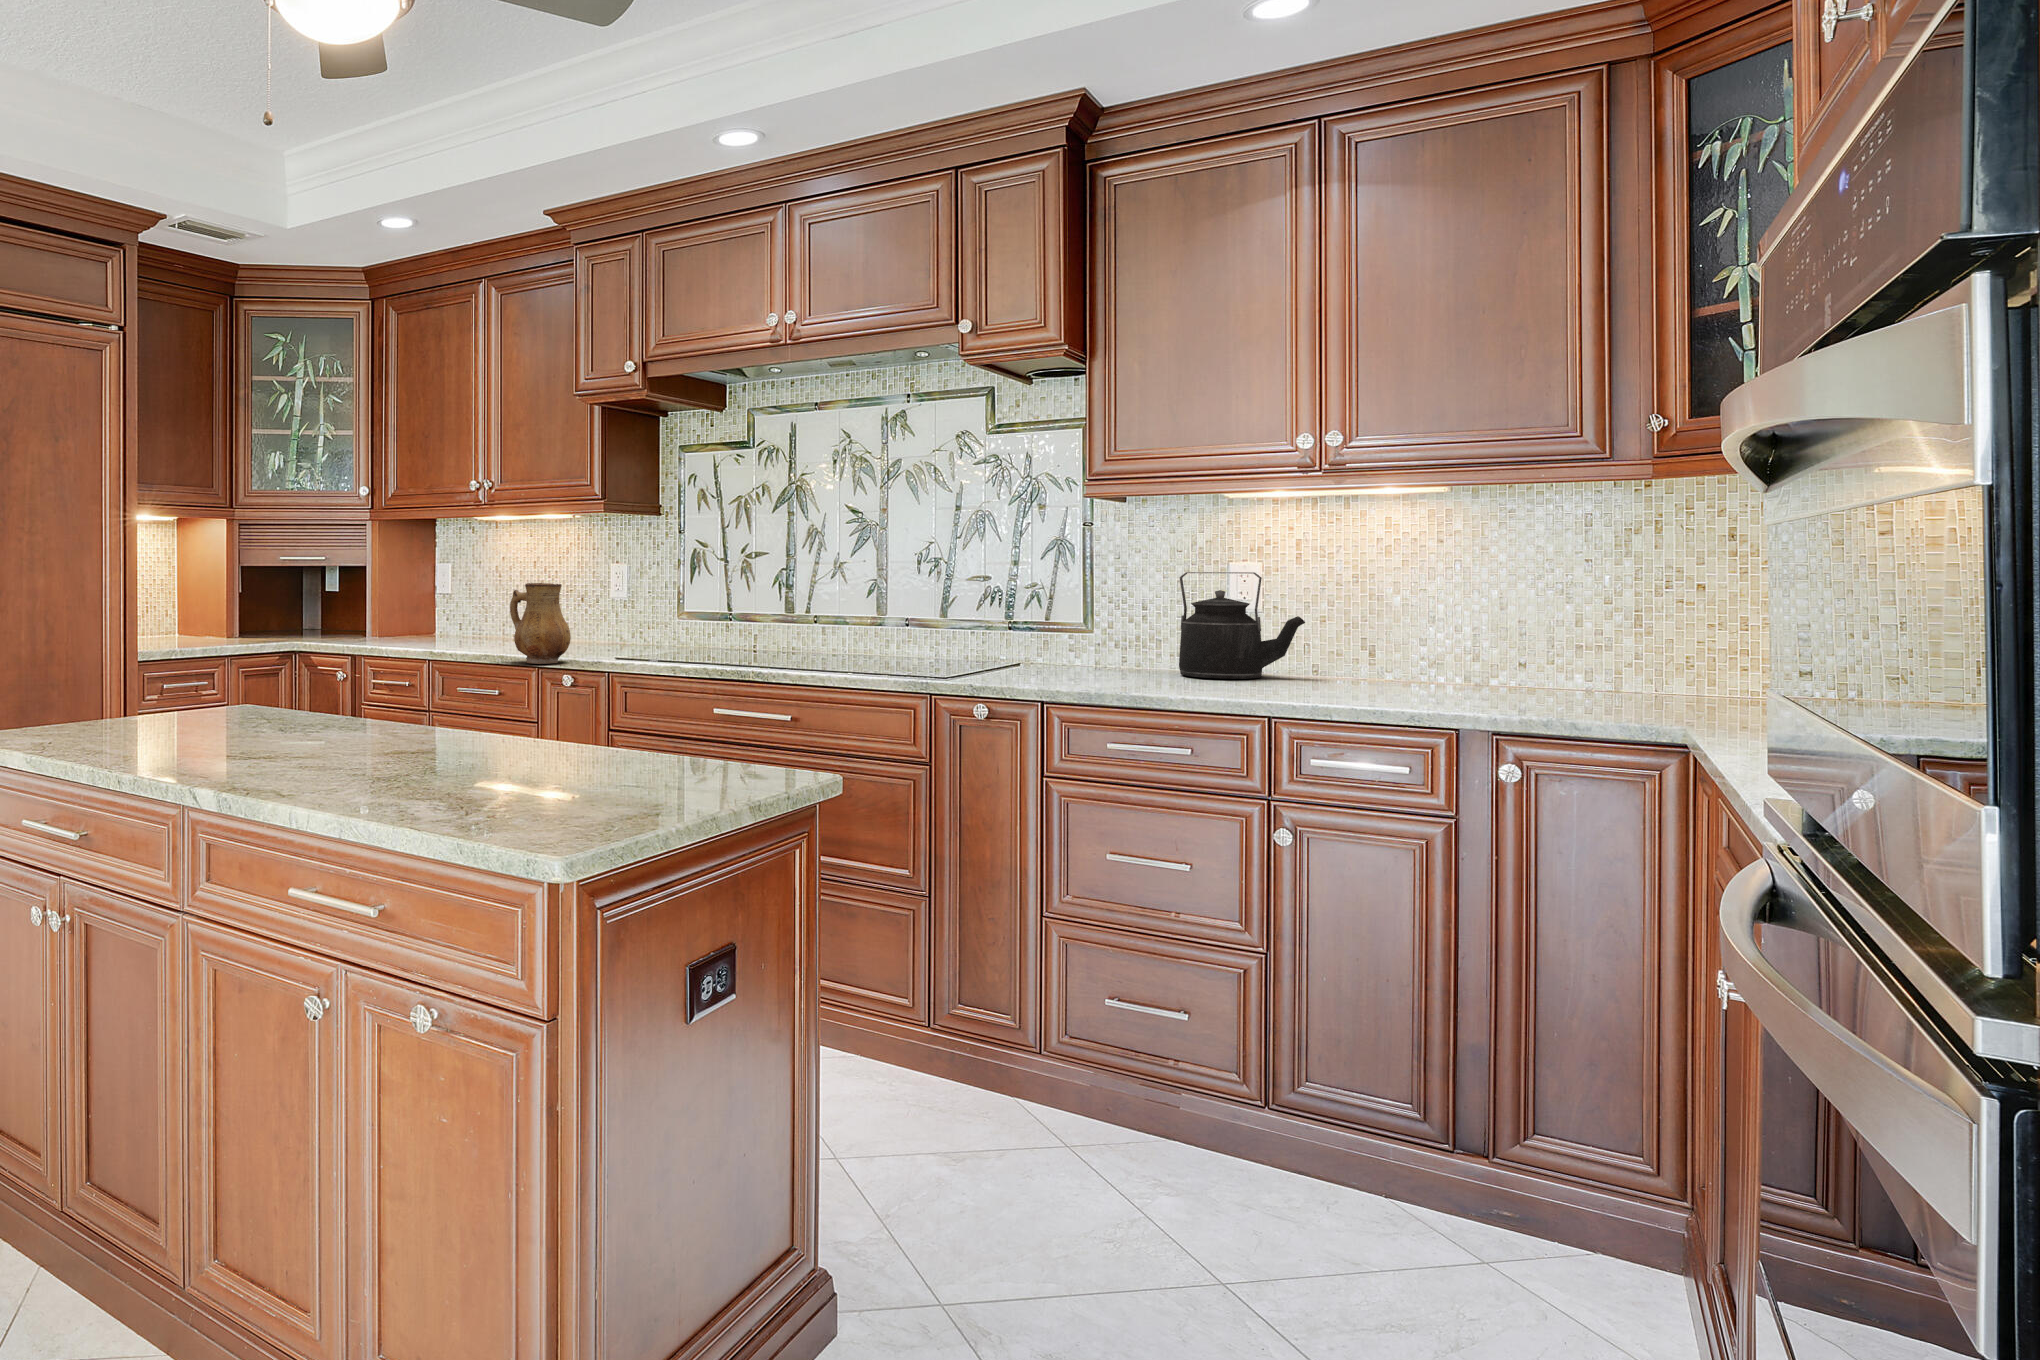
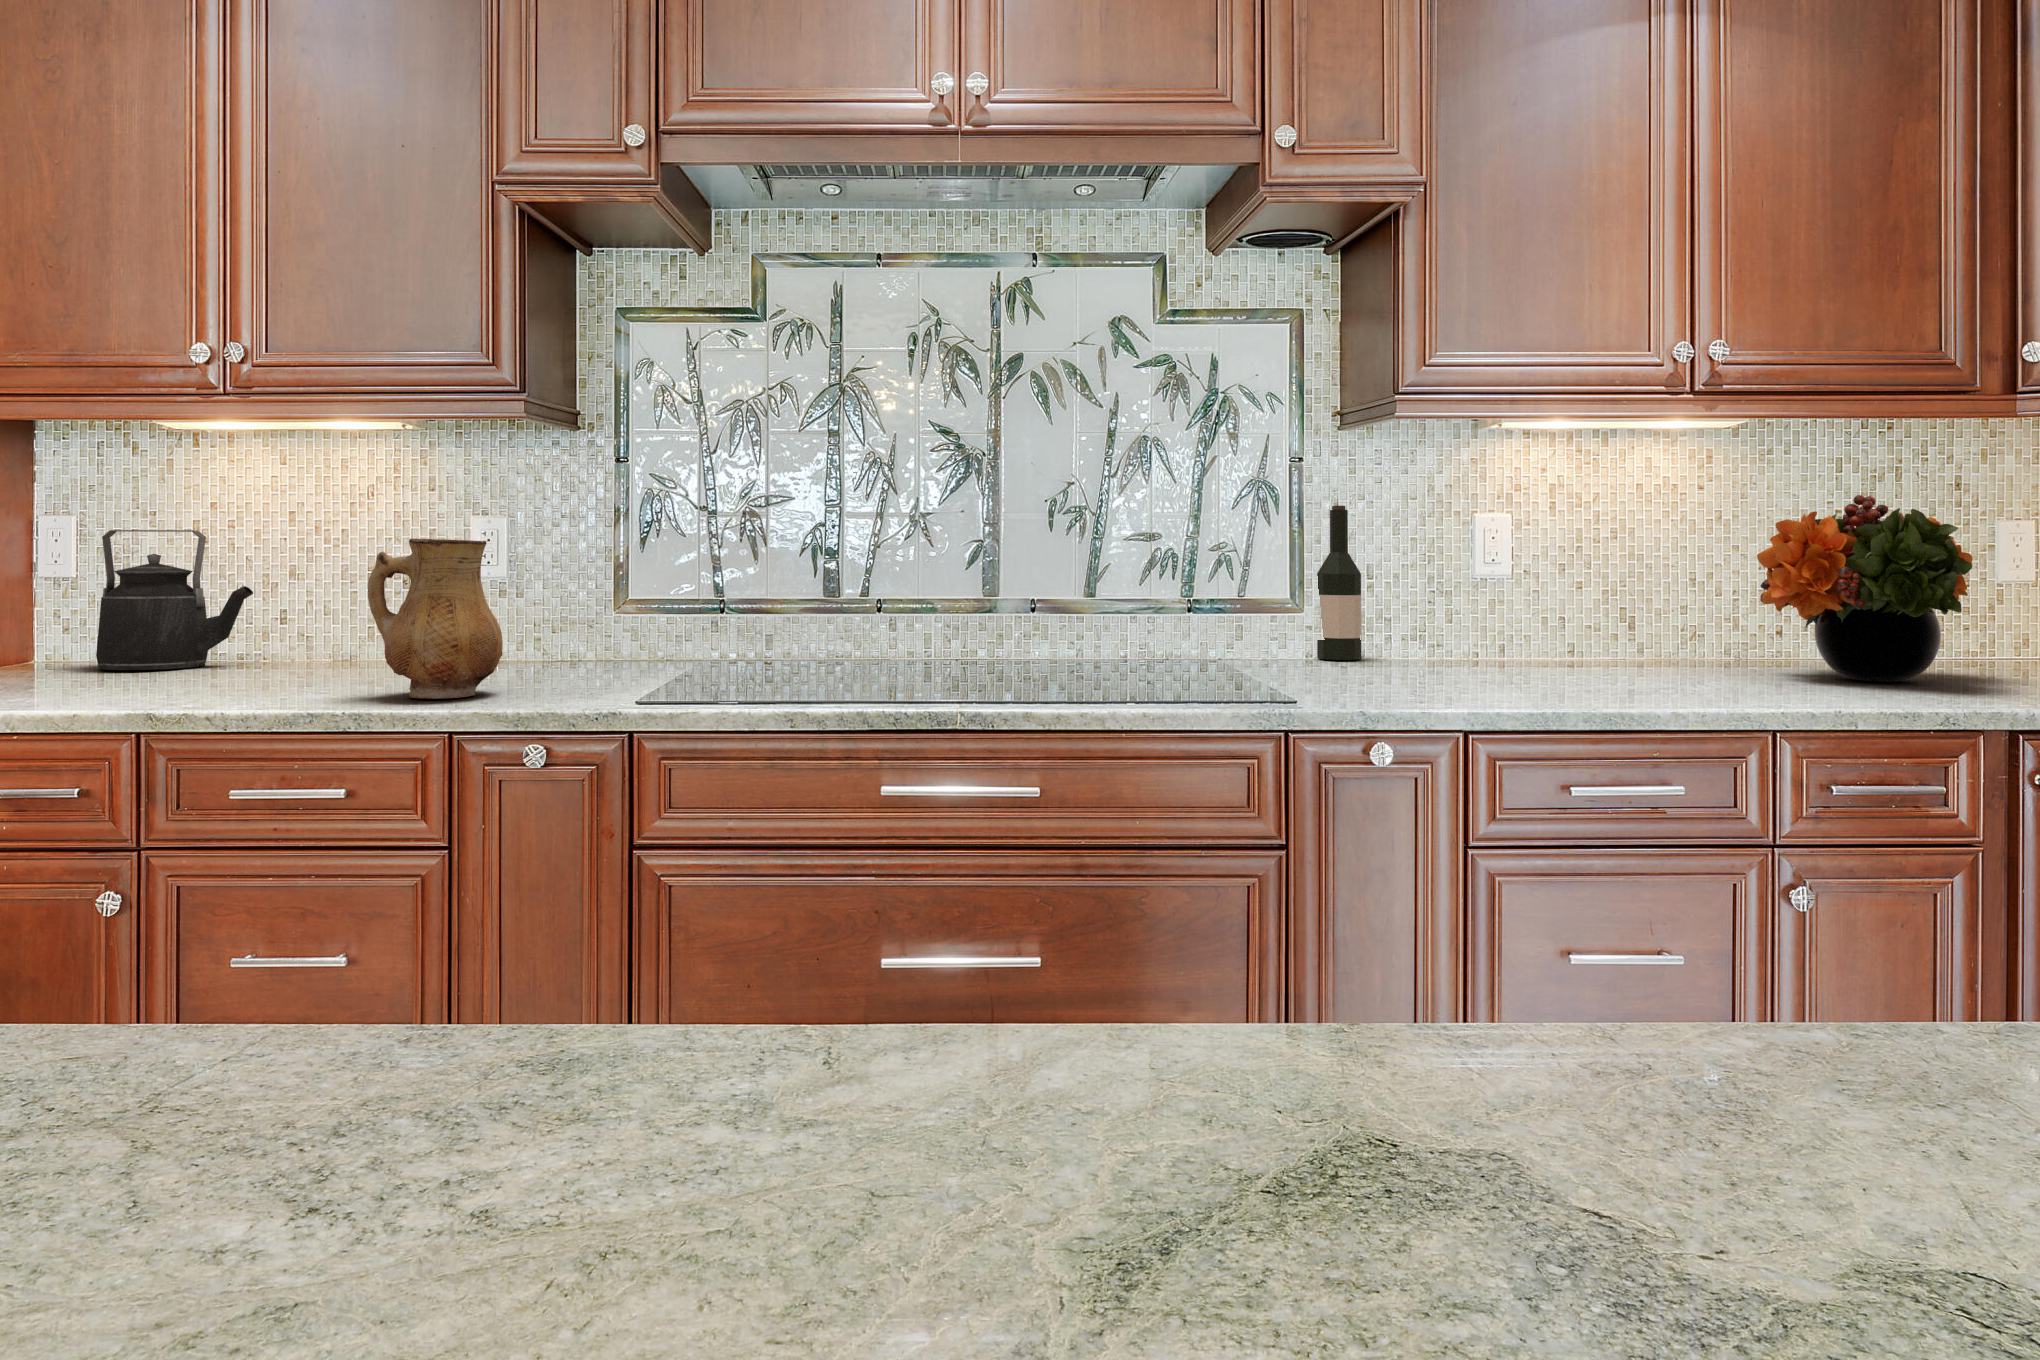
flower arrangement: none [1360,554,1565,706] -> present [1757,495,1973,682]
wine bottle: none [1099,558,1132,671] -> present [1317,506,1361,660]
kettle: present [1179,572,1305,679] -> present [96,530,253,670]

